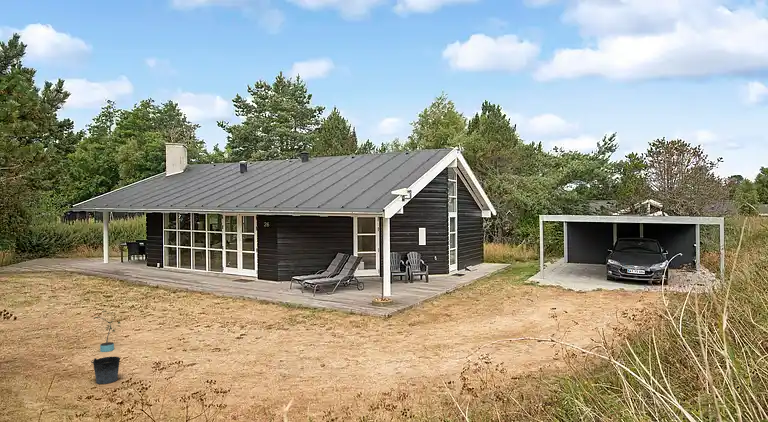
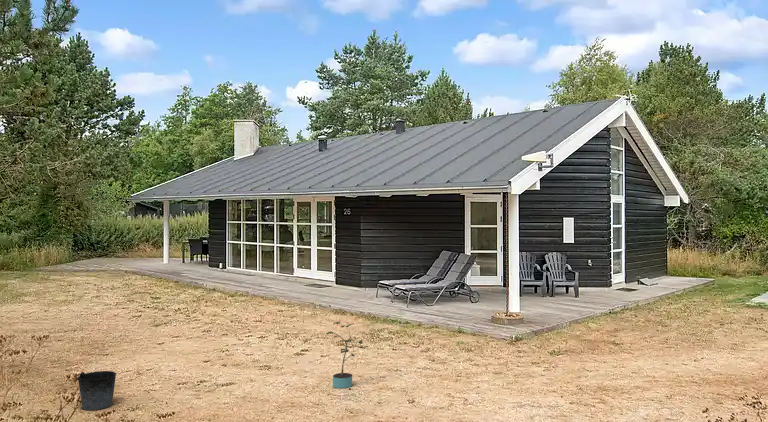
potted plant: present [94,311,120,352] -> present [326,322,363,388]

